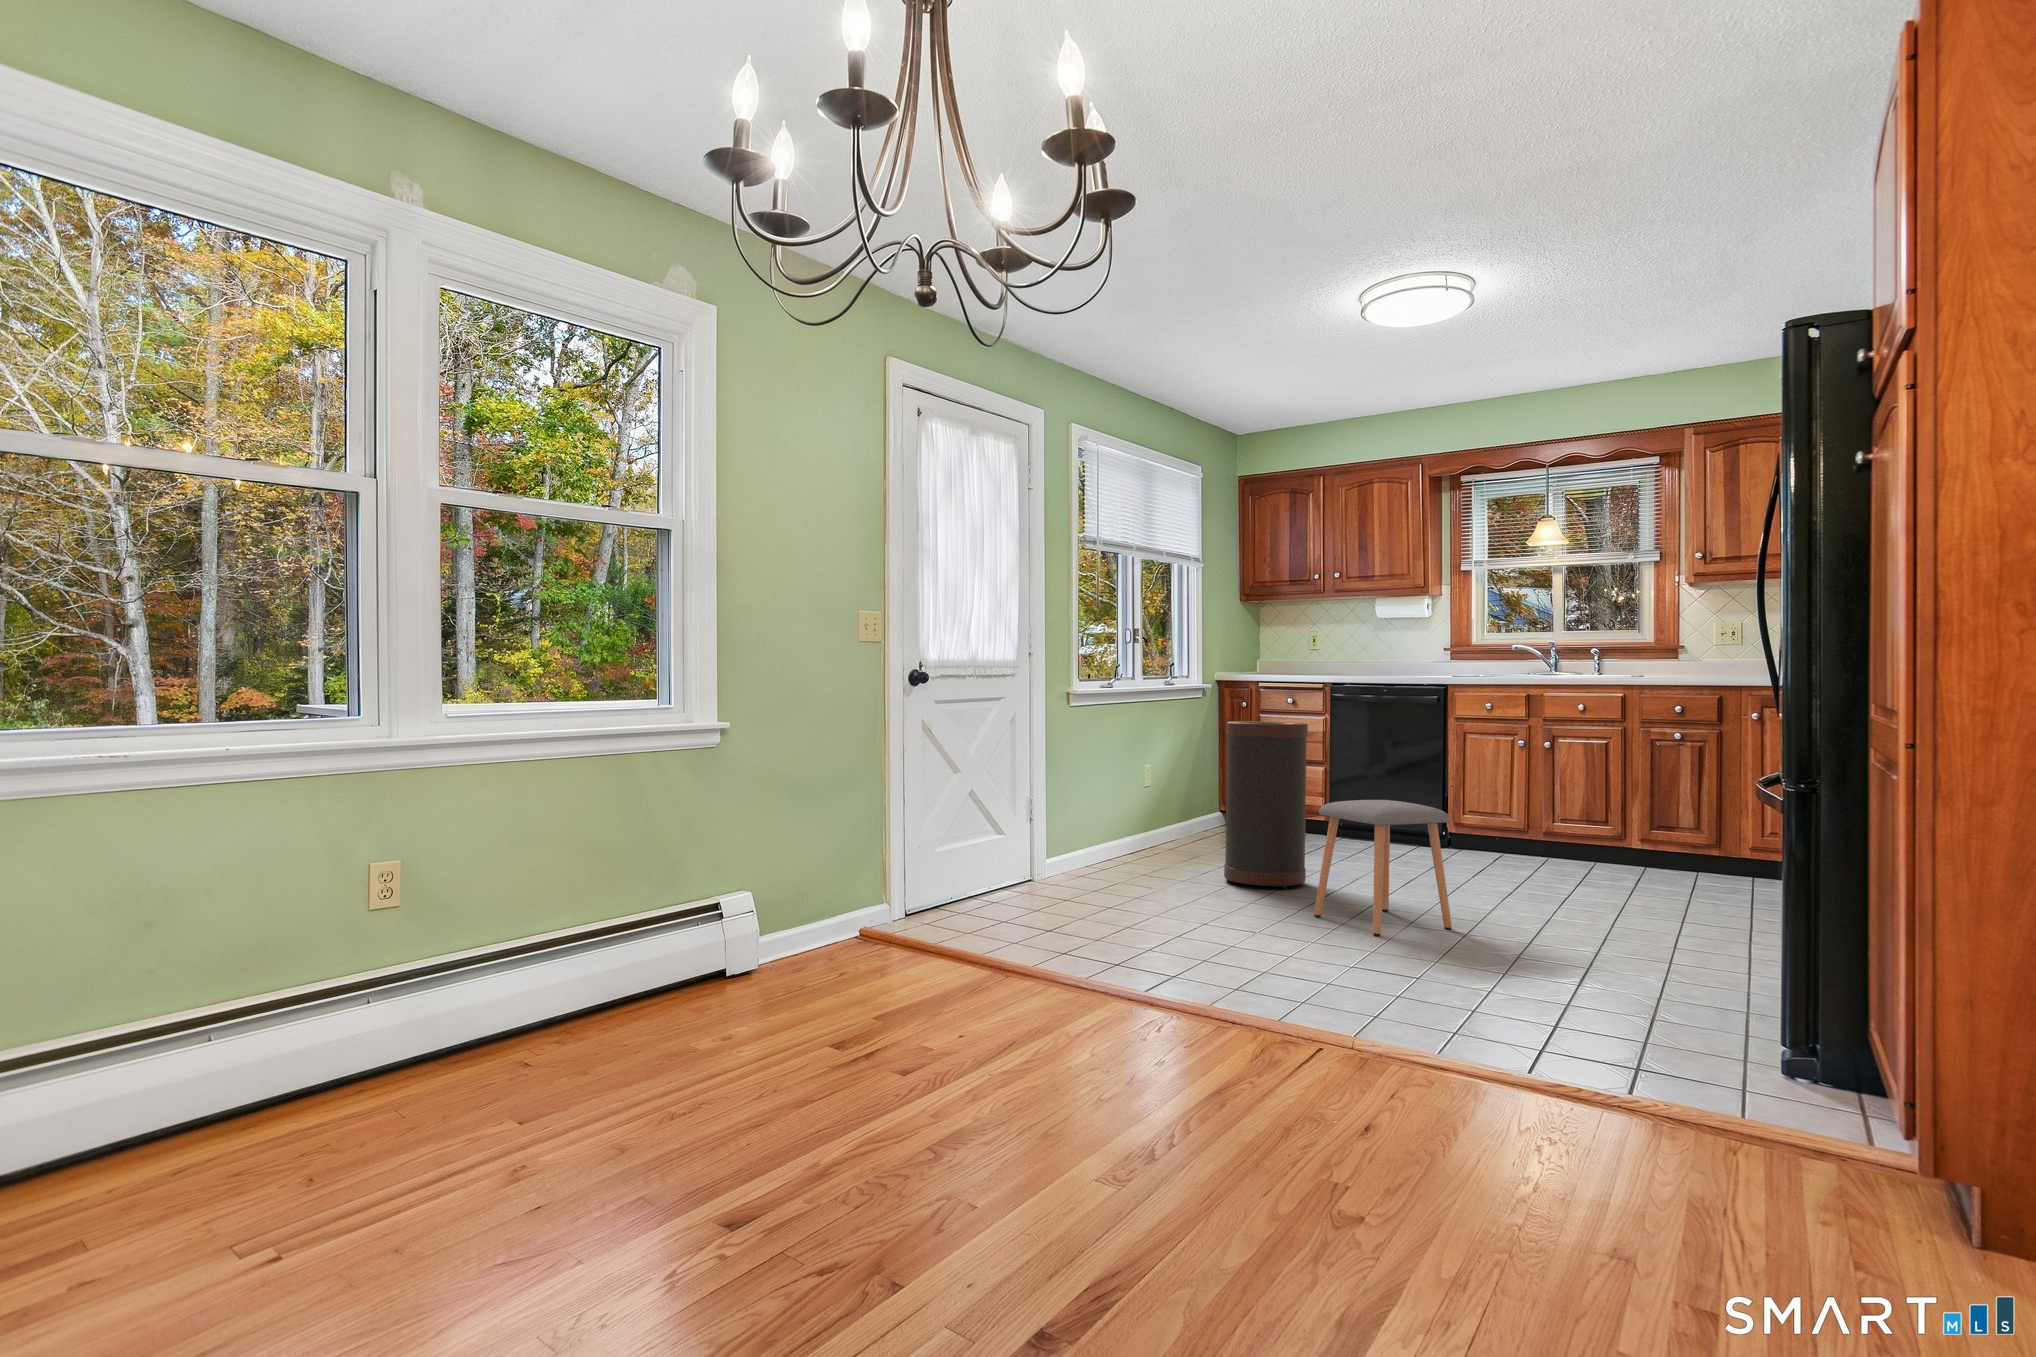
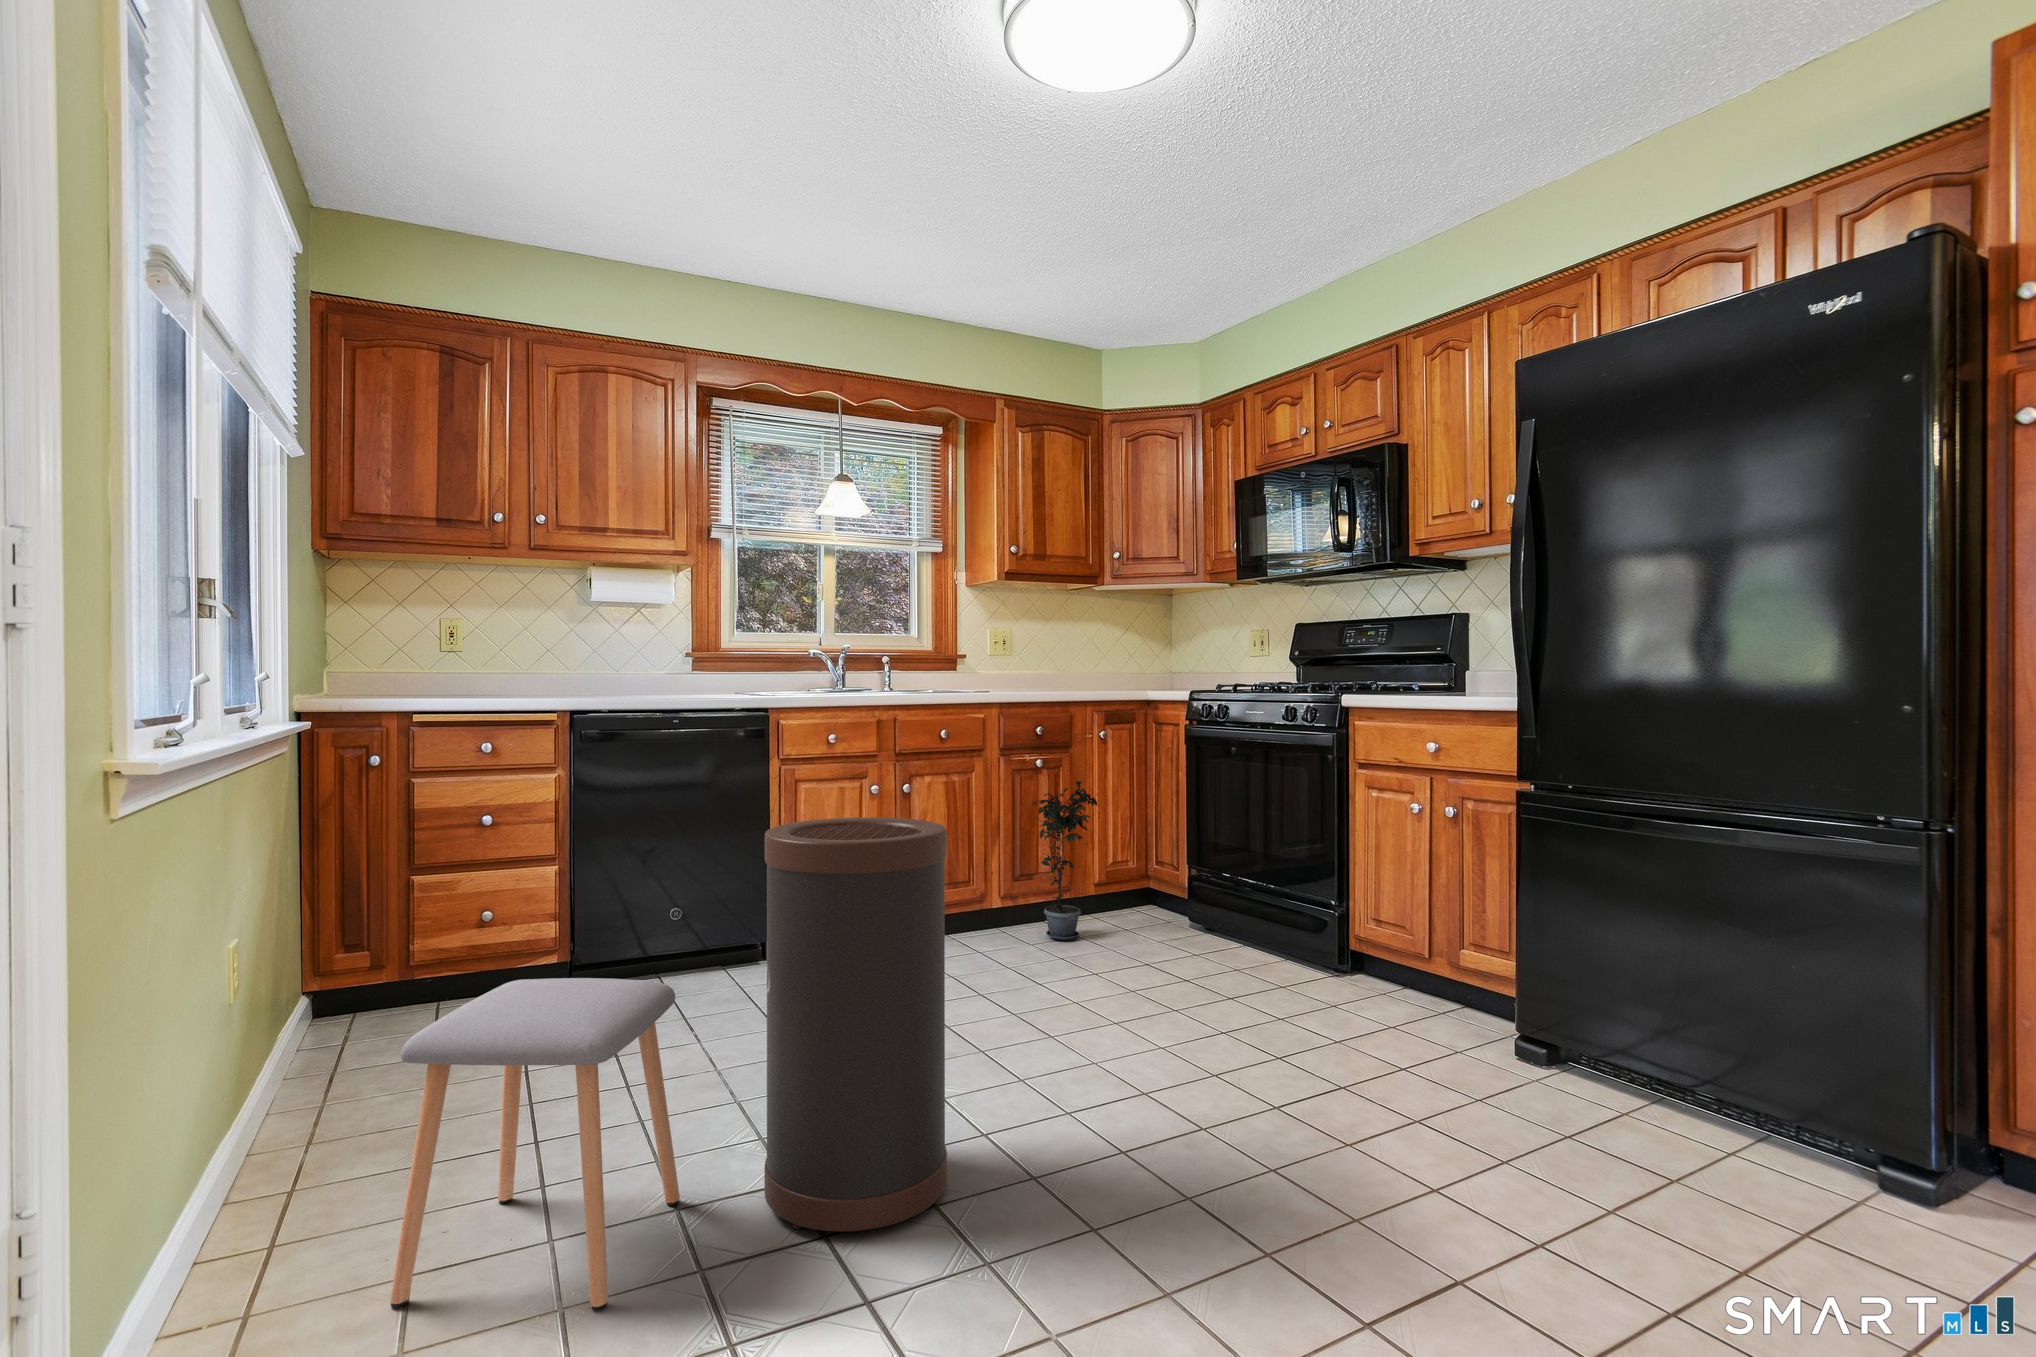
potted plant: none [1625,748,1712,877] -> present [1032,781,1097,941]
stool: present [1314,800,1452,936] -> present [390,978,680,1311]

